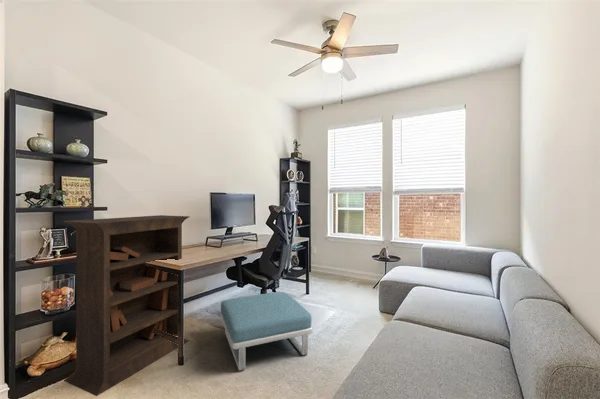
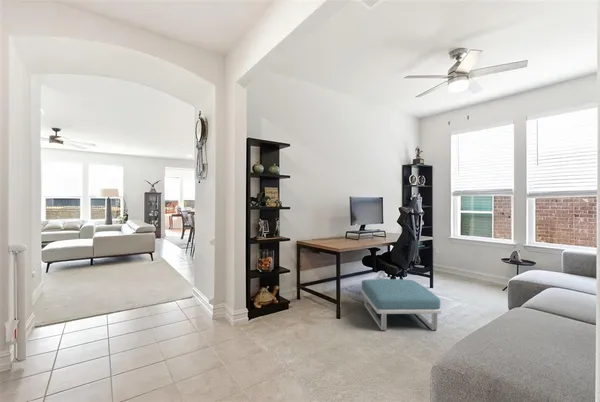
bookcase: present [63,215,189,396] -> none [270,214,341,326]

